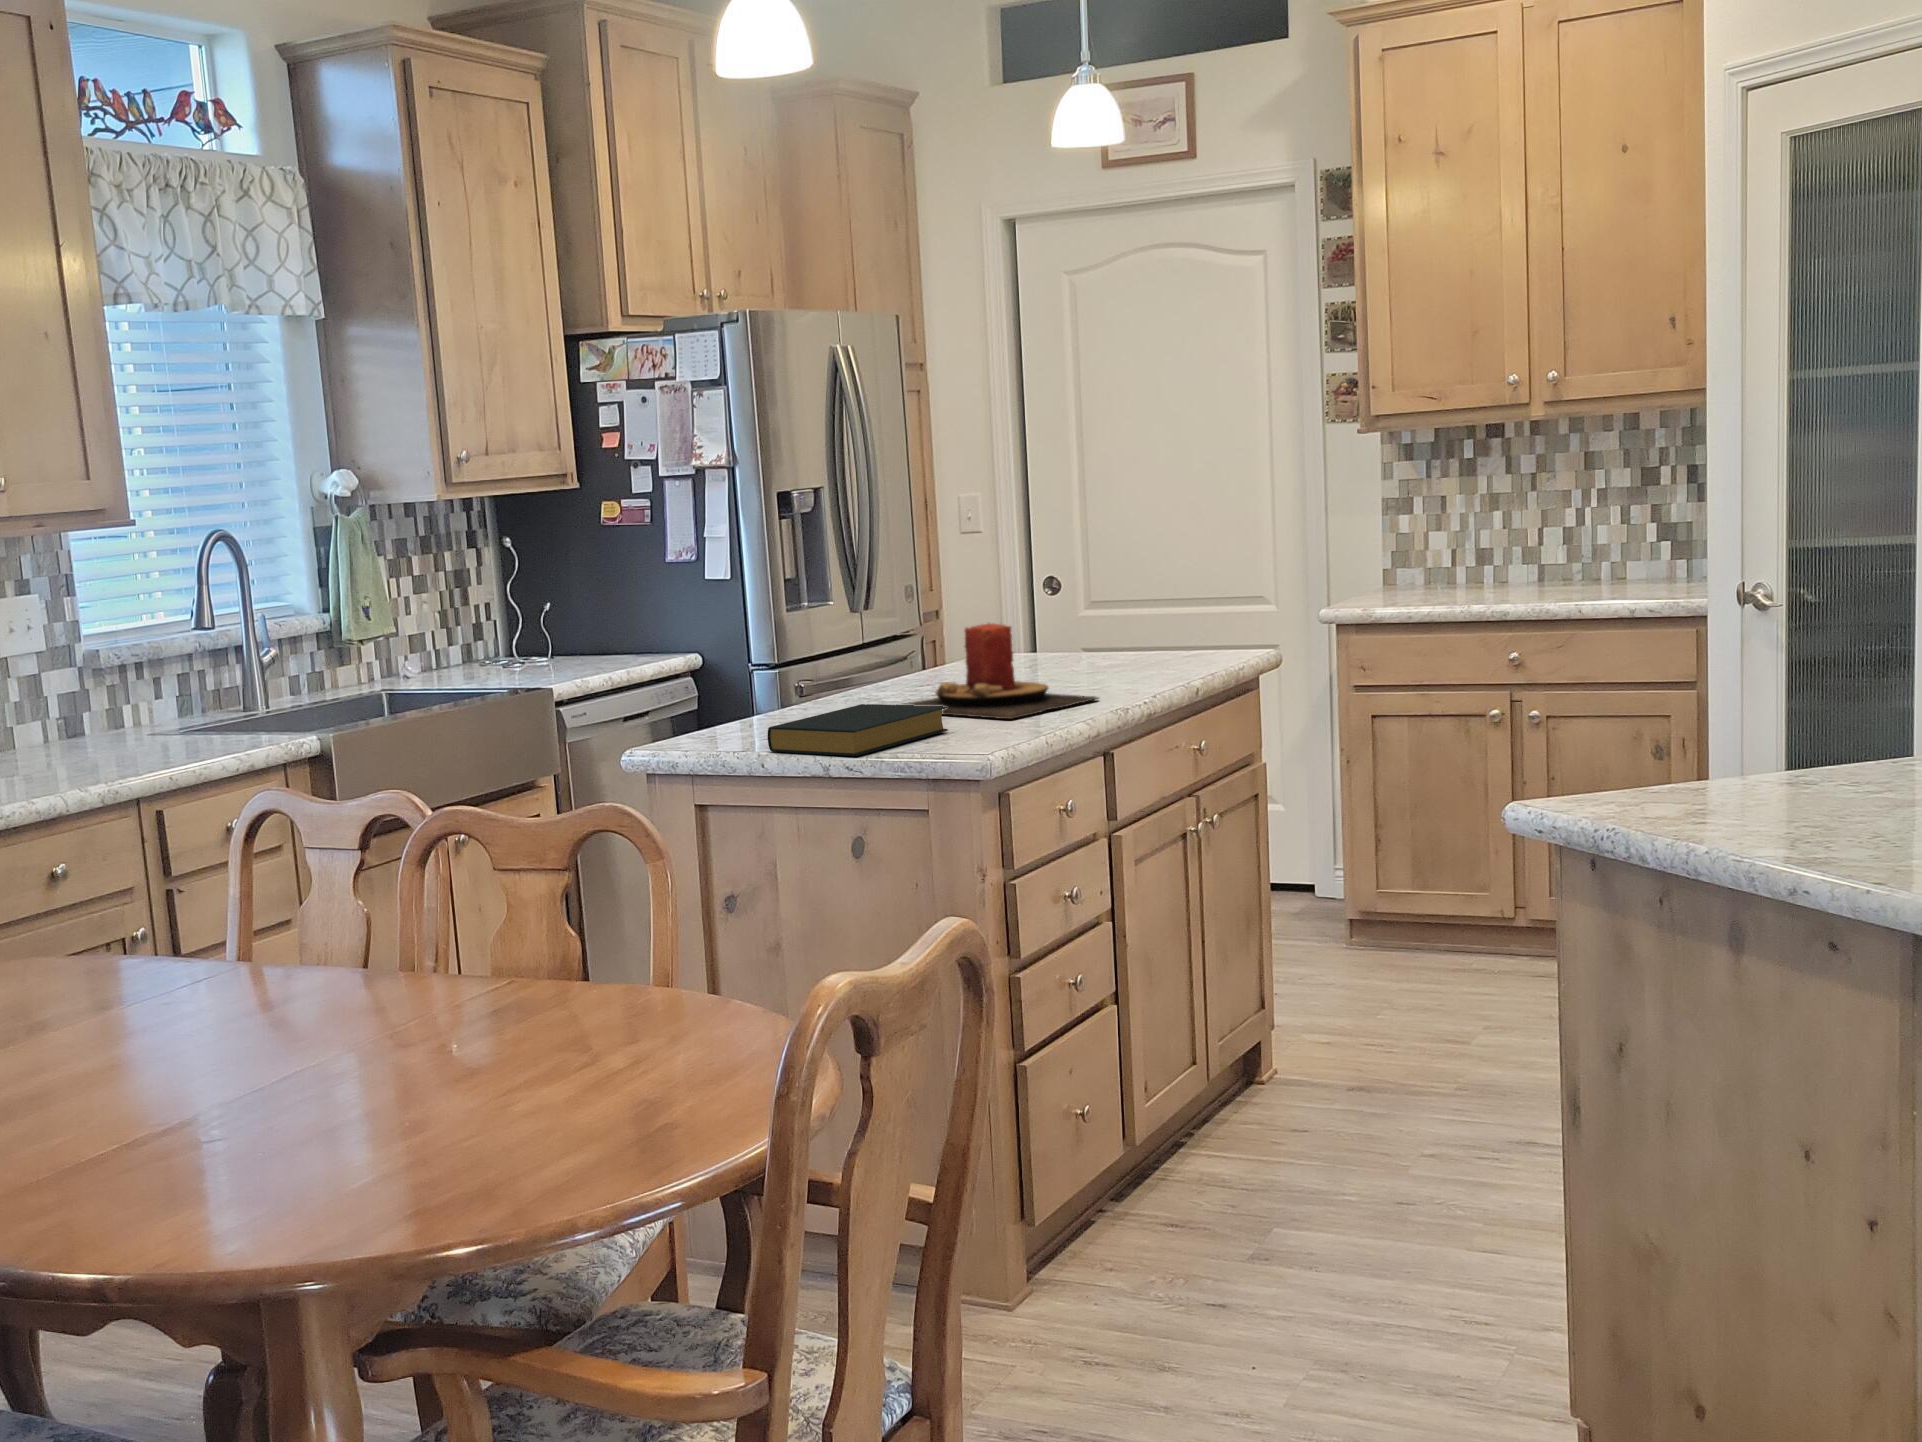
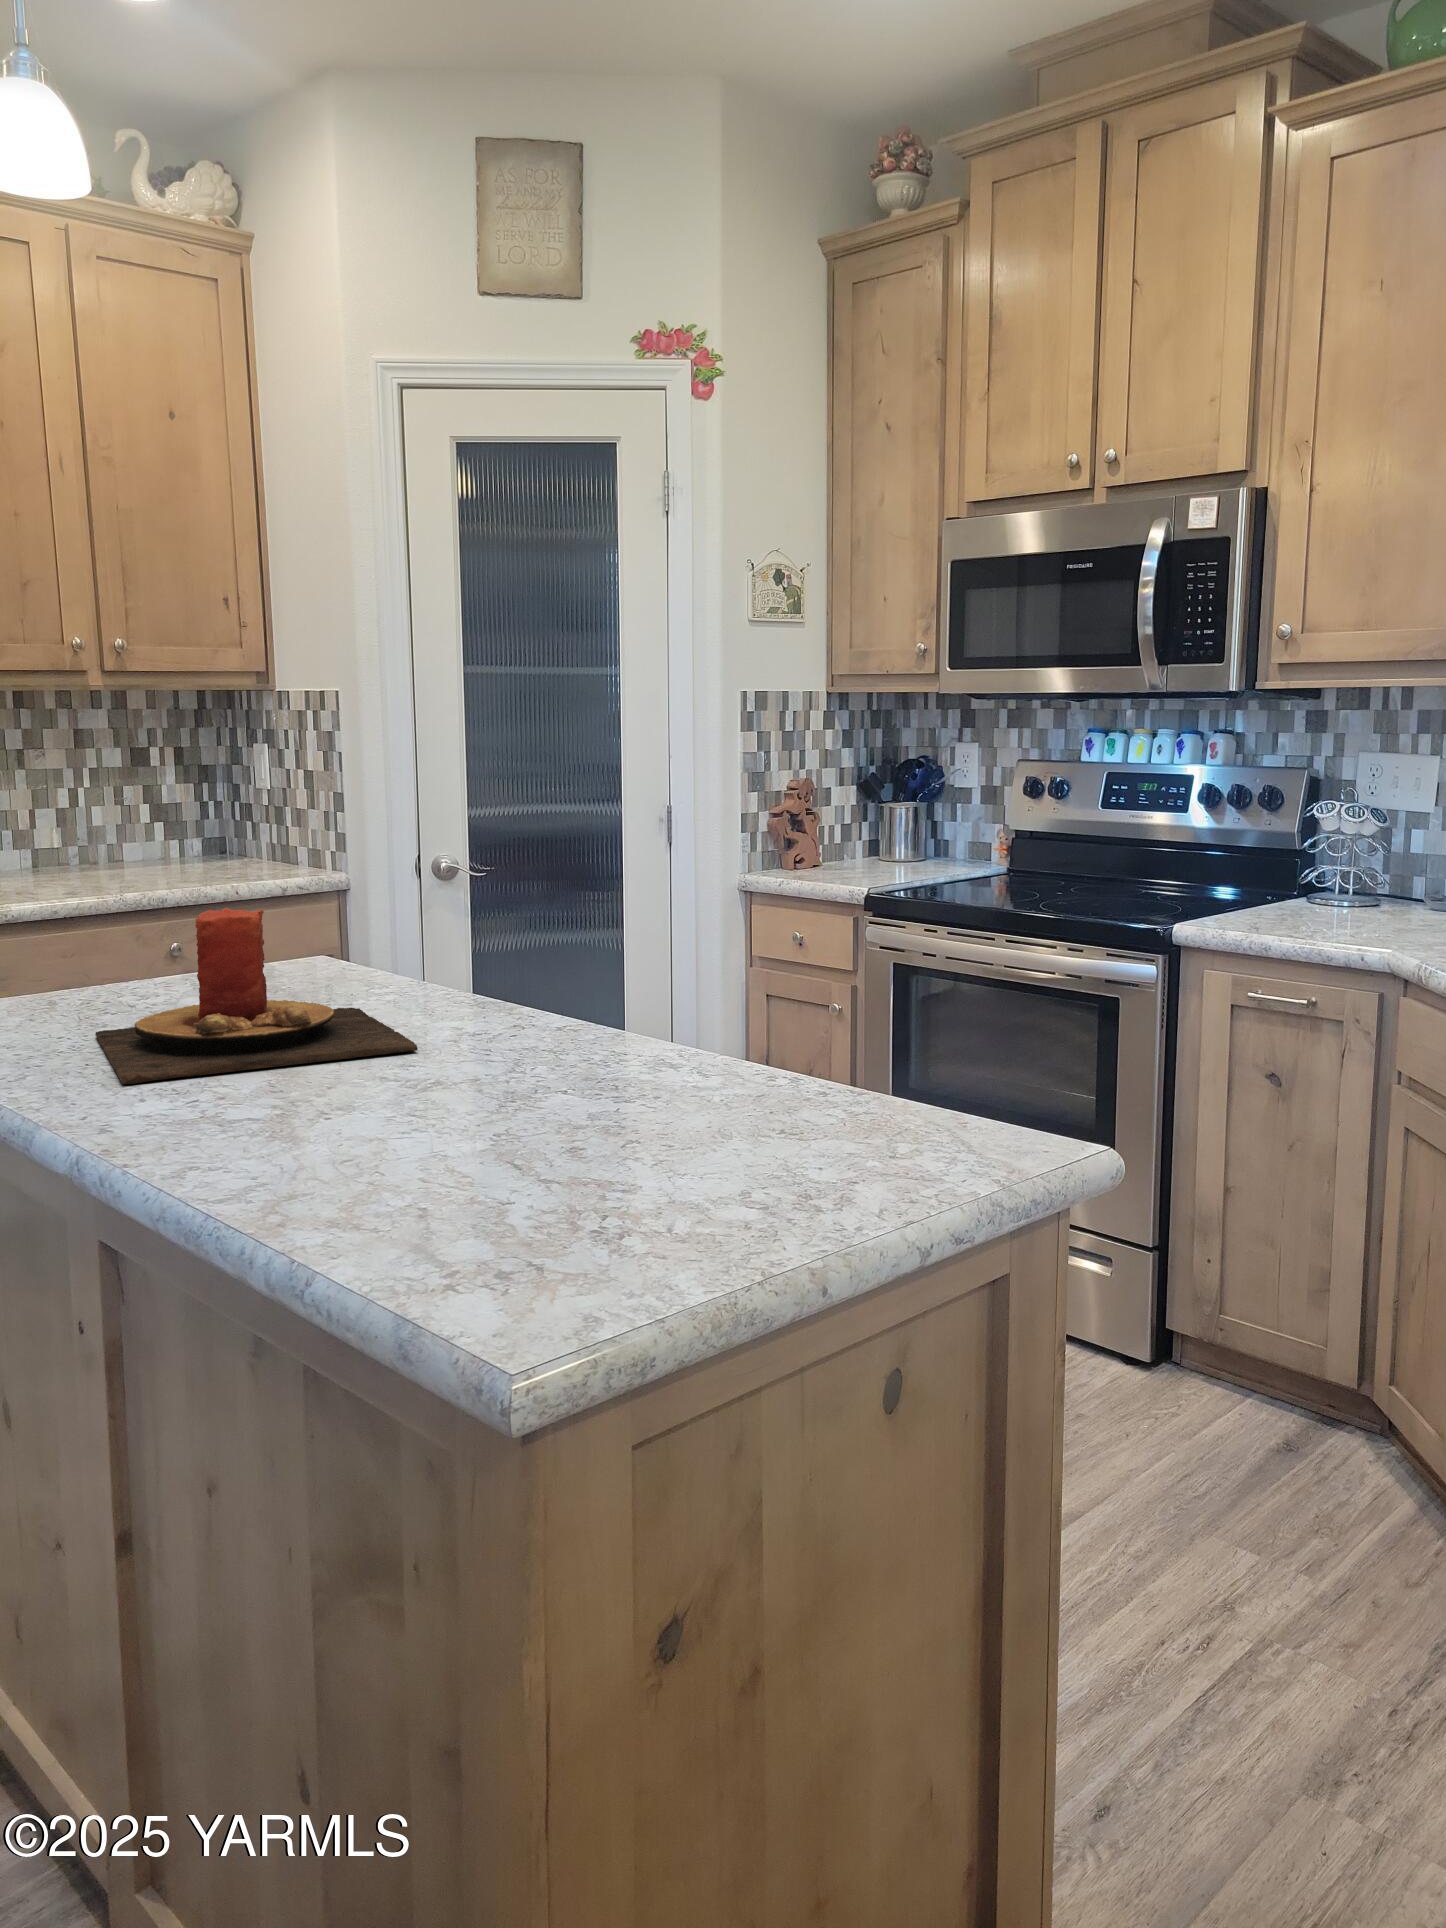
hardback book: present [768,704,948,756] -> none [256,1039,577,1179]

